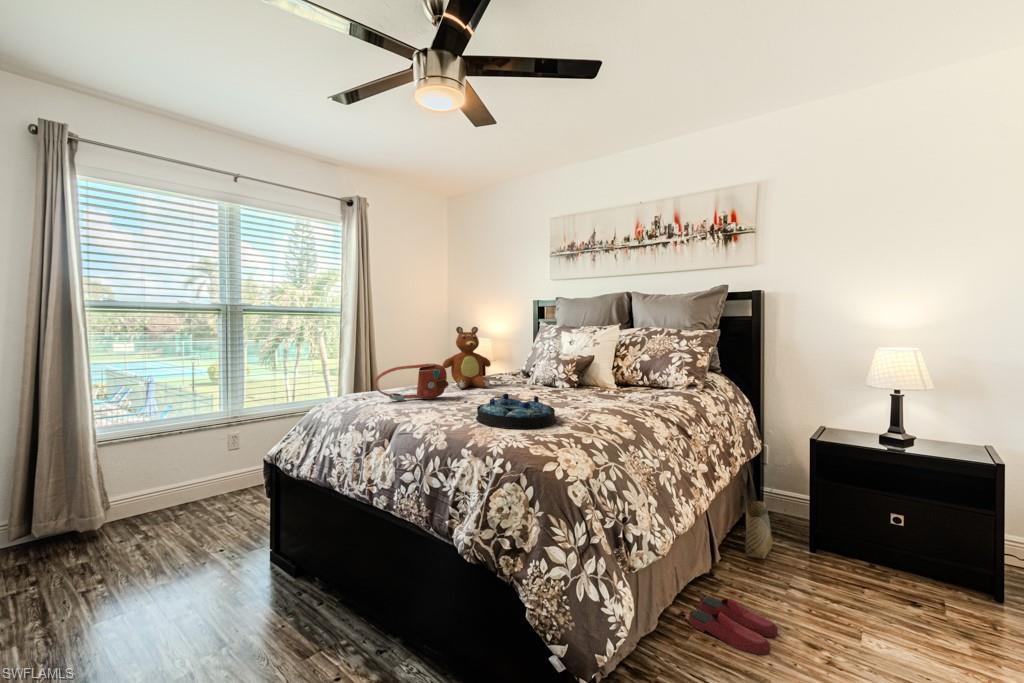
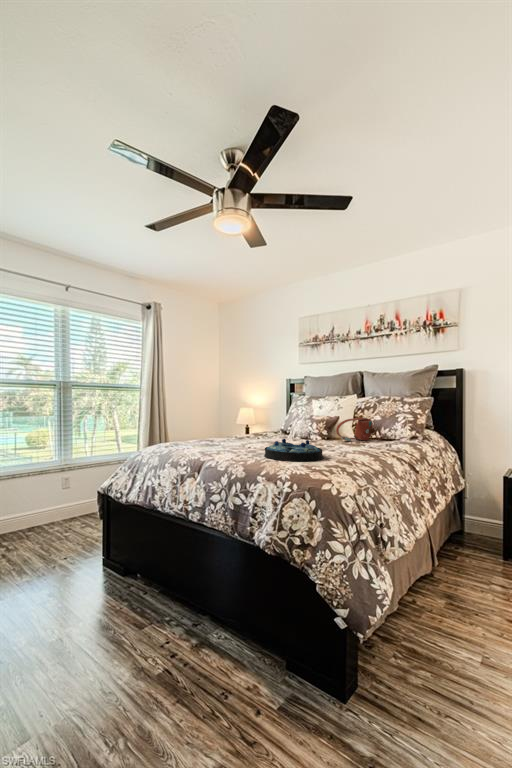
teddy bear: present [443,327,491,389] -> none [227,395,262,441]
handbag: present [374,363,449,401] -> present [336,417,376,441]
woven basket: present [741,483,773,559] -> none [454,511,481,570]
slippers: present [689,597,777,655] -> none [424,594,492,634]

